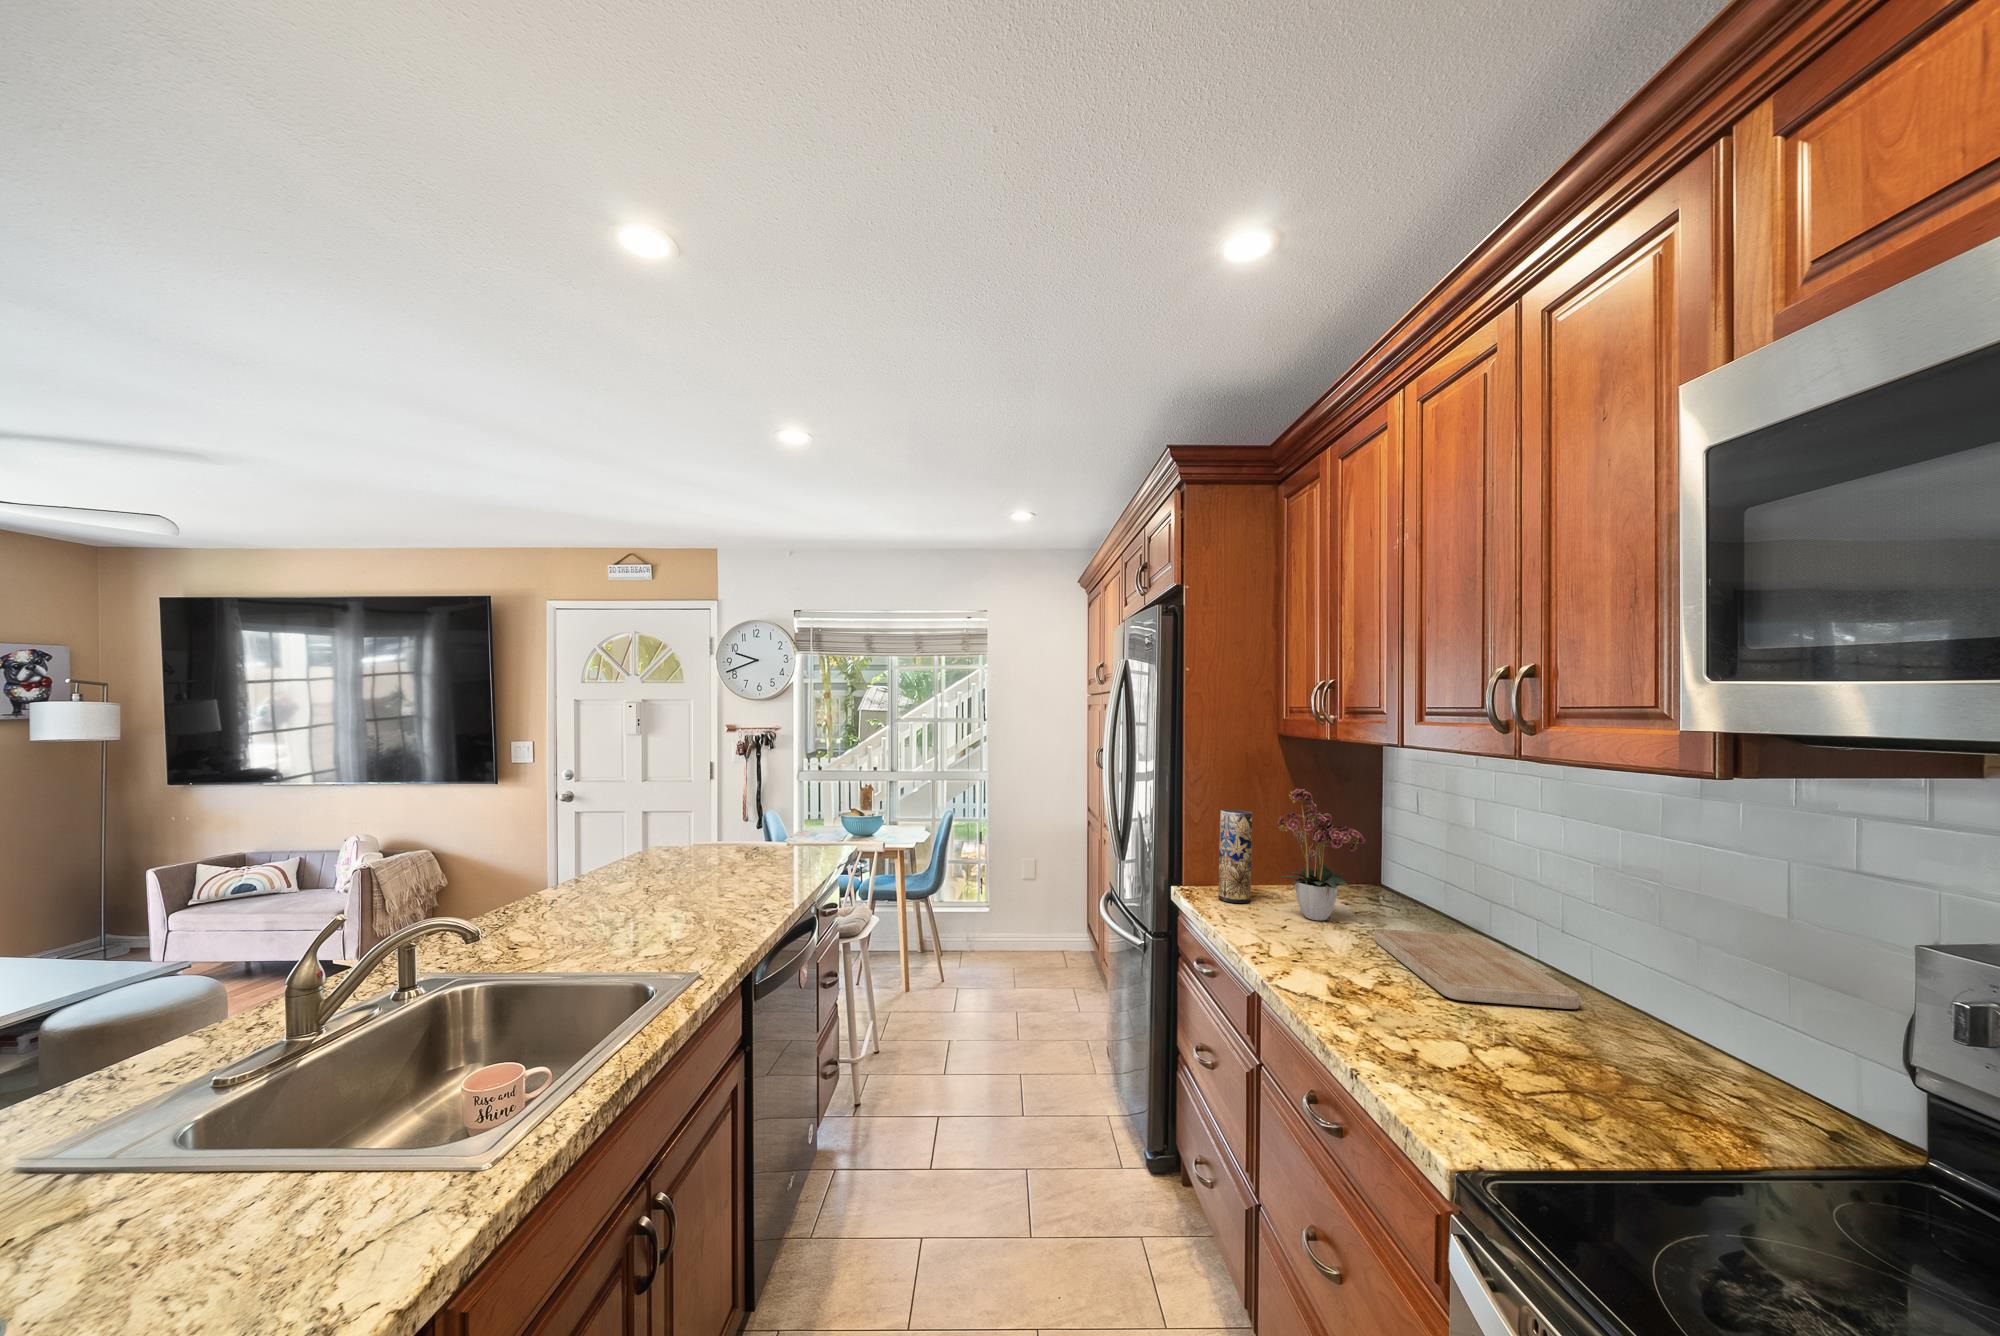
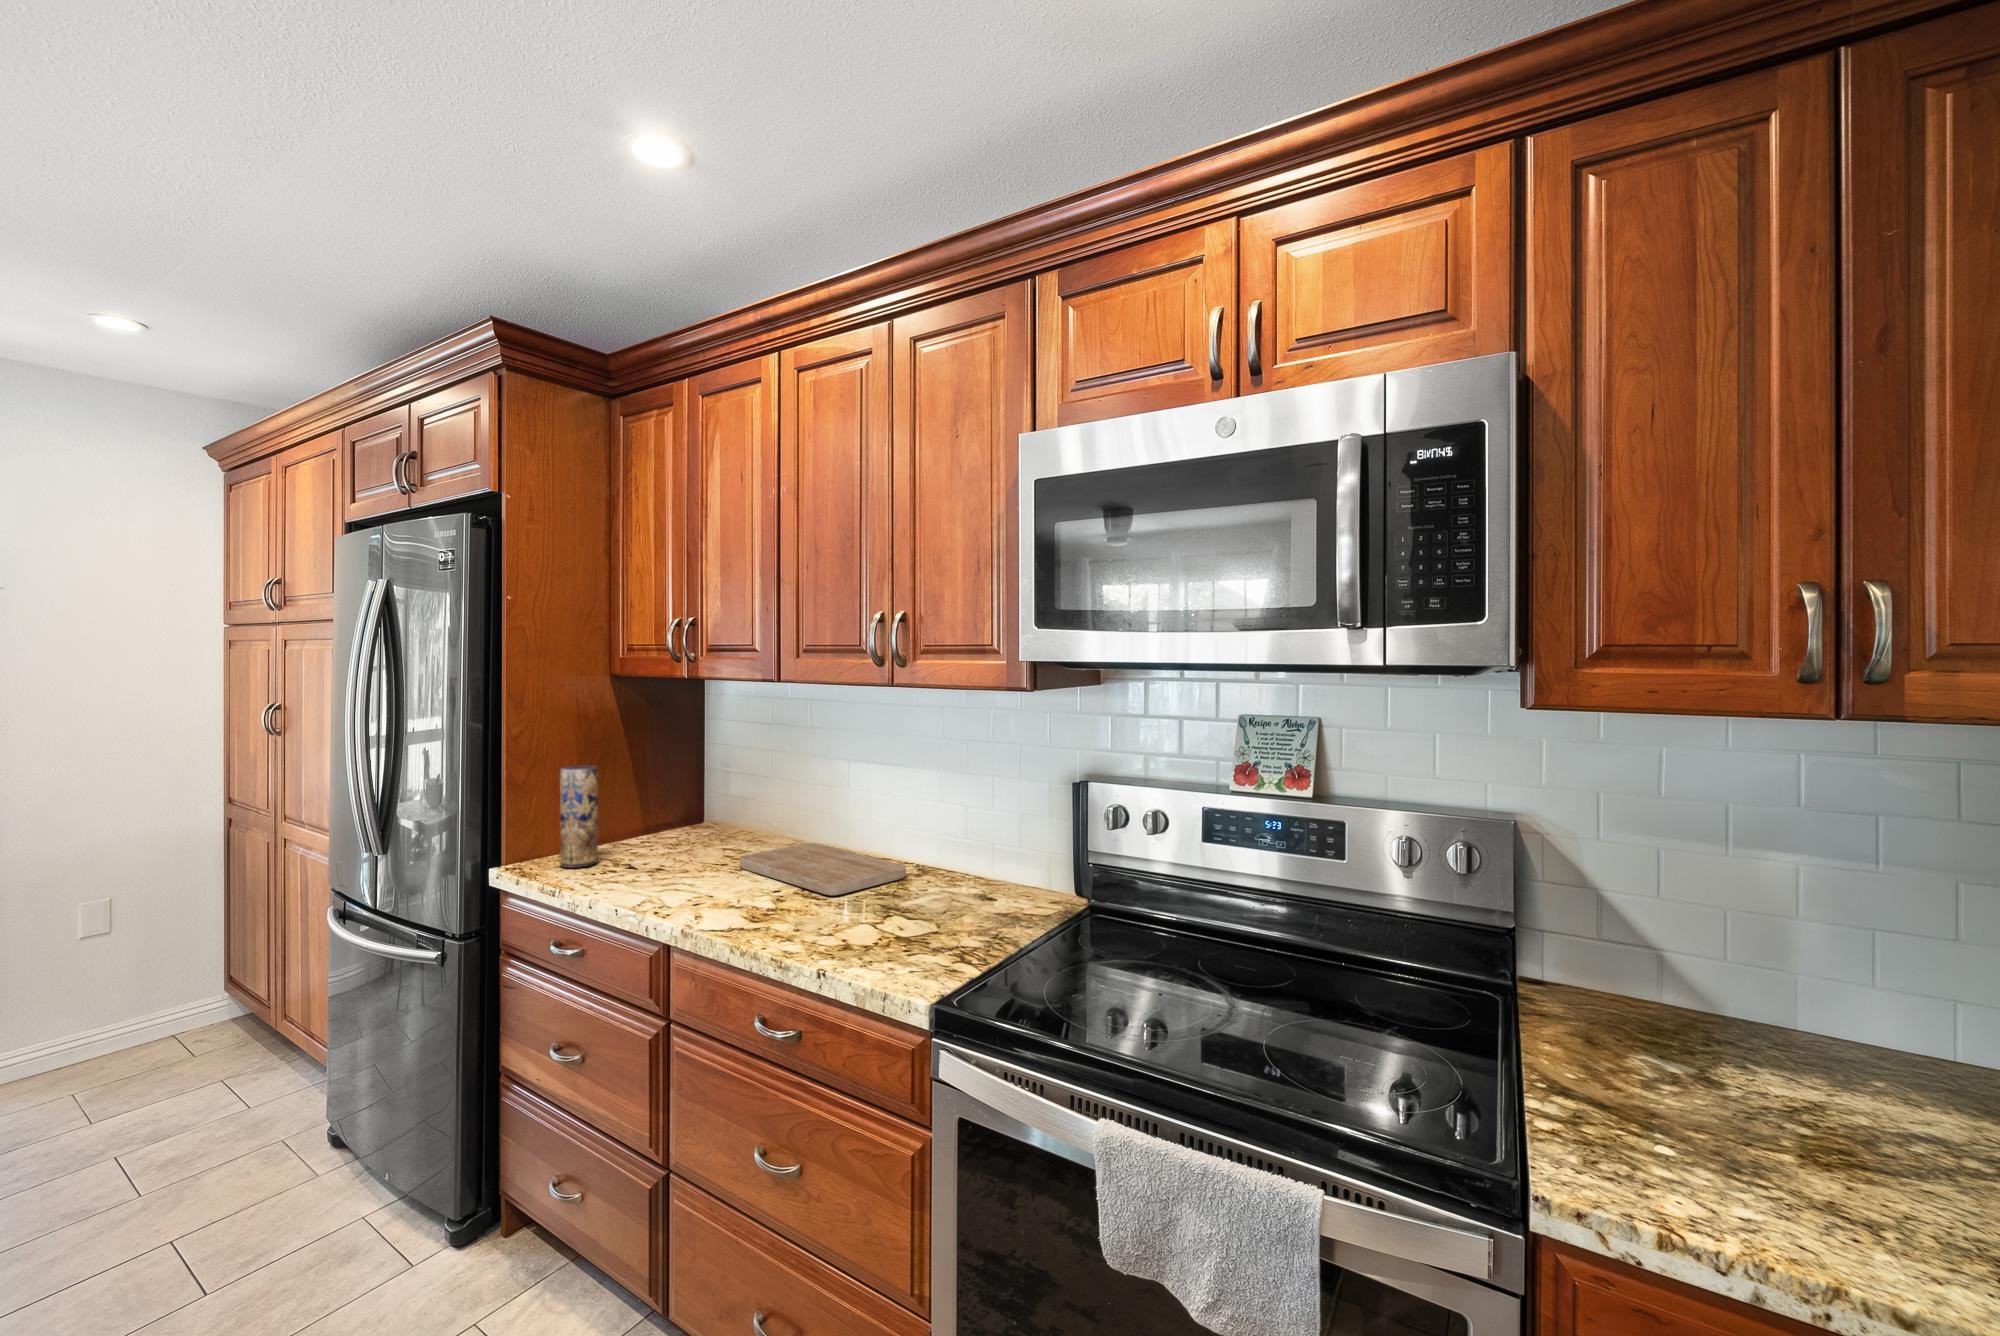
flower arrangement: present [1278,789,1365,921] -> none [630,729,727,864]

